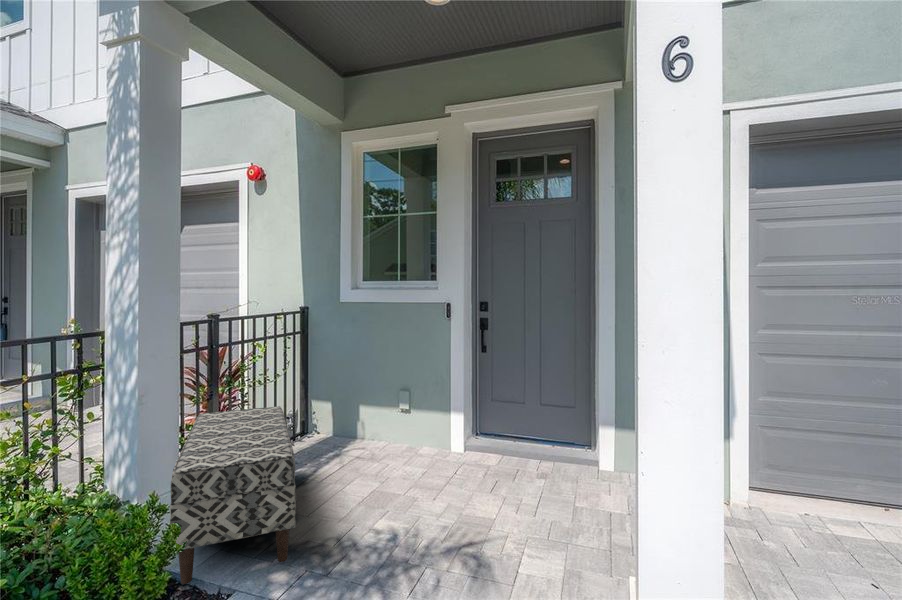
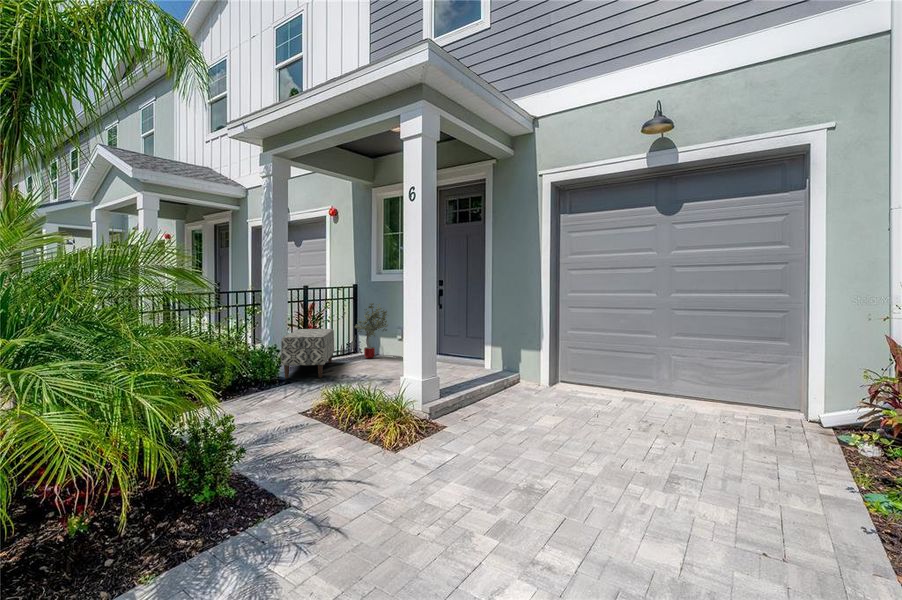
potted tree: none [313,345,390,456] -> present [355,303,389,359]

